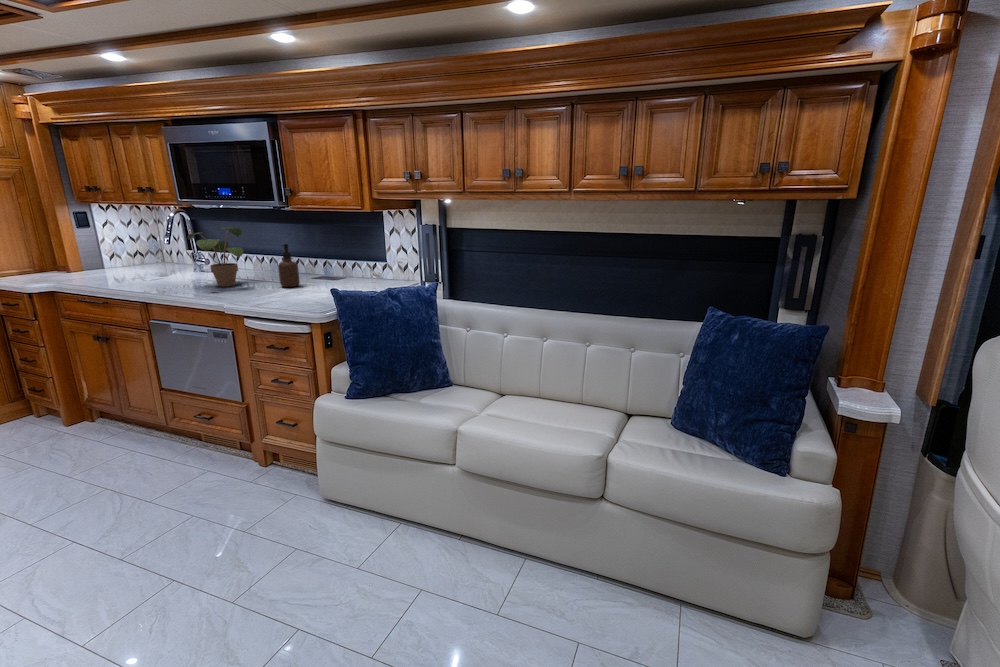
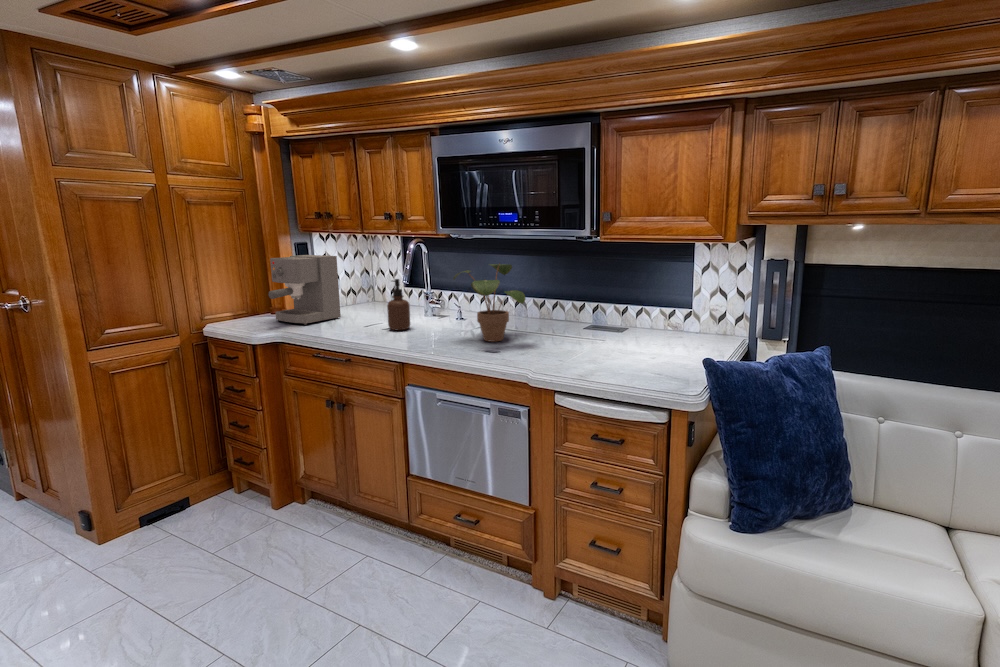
coffee maker: none [38,222,118,279] -> present [268,255,341,325]
soap dispenser: present [278,244,300,287] -> present [387,279,410,330]

